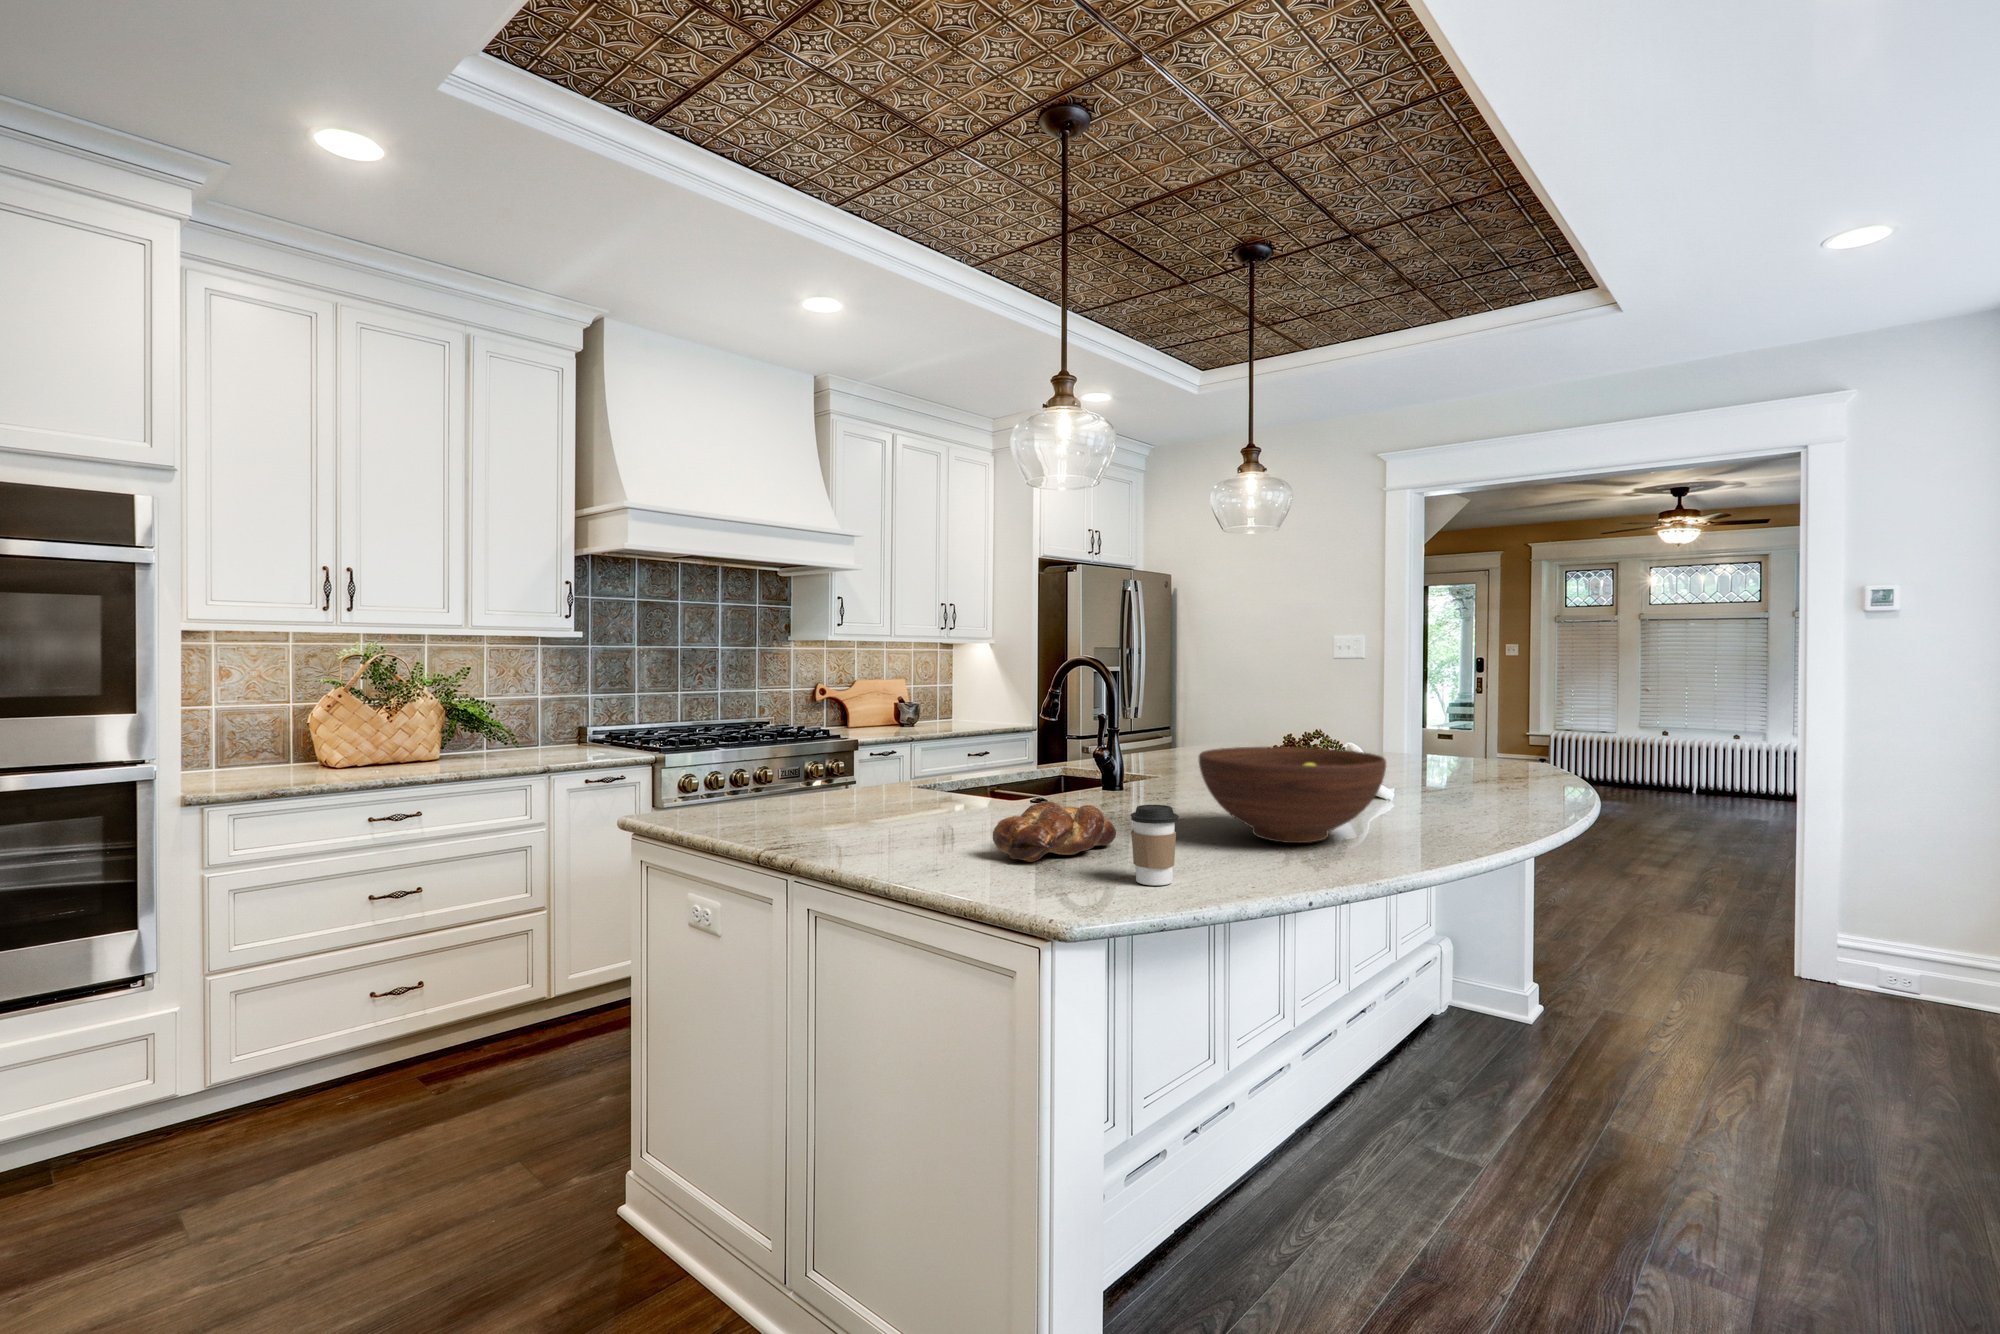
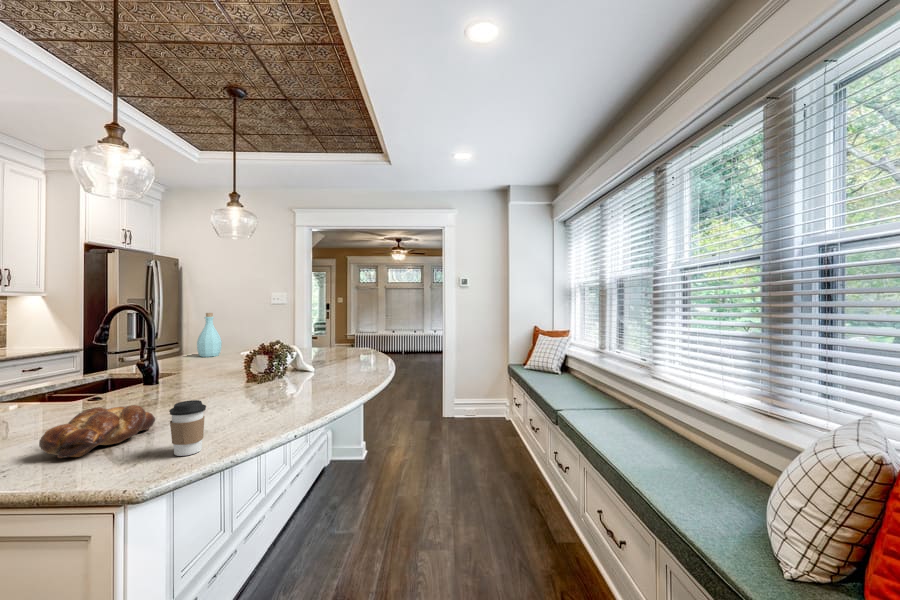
bottle: none [1186,675,1227,756] -> present [197,313,222,357]
fruit bowl: present [1199,747,1386,843] -> none [214,351,321,406]

